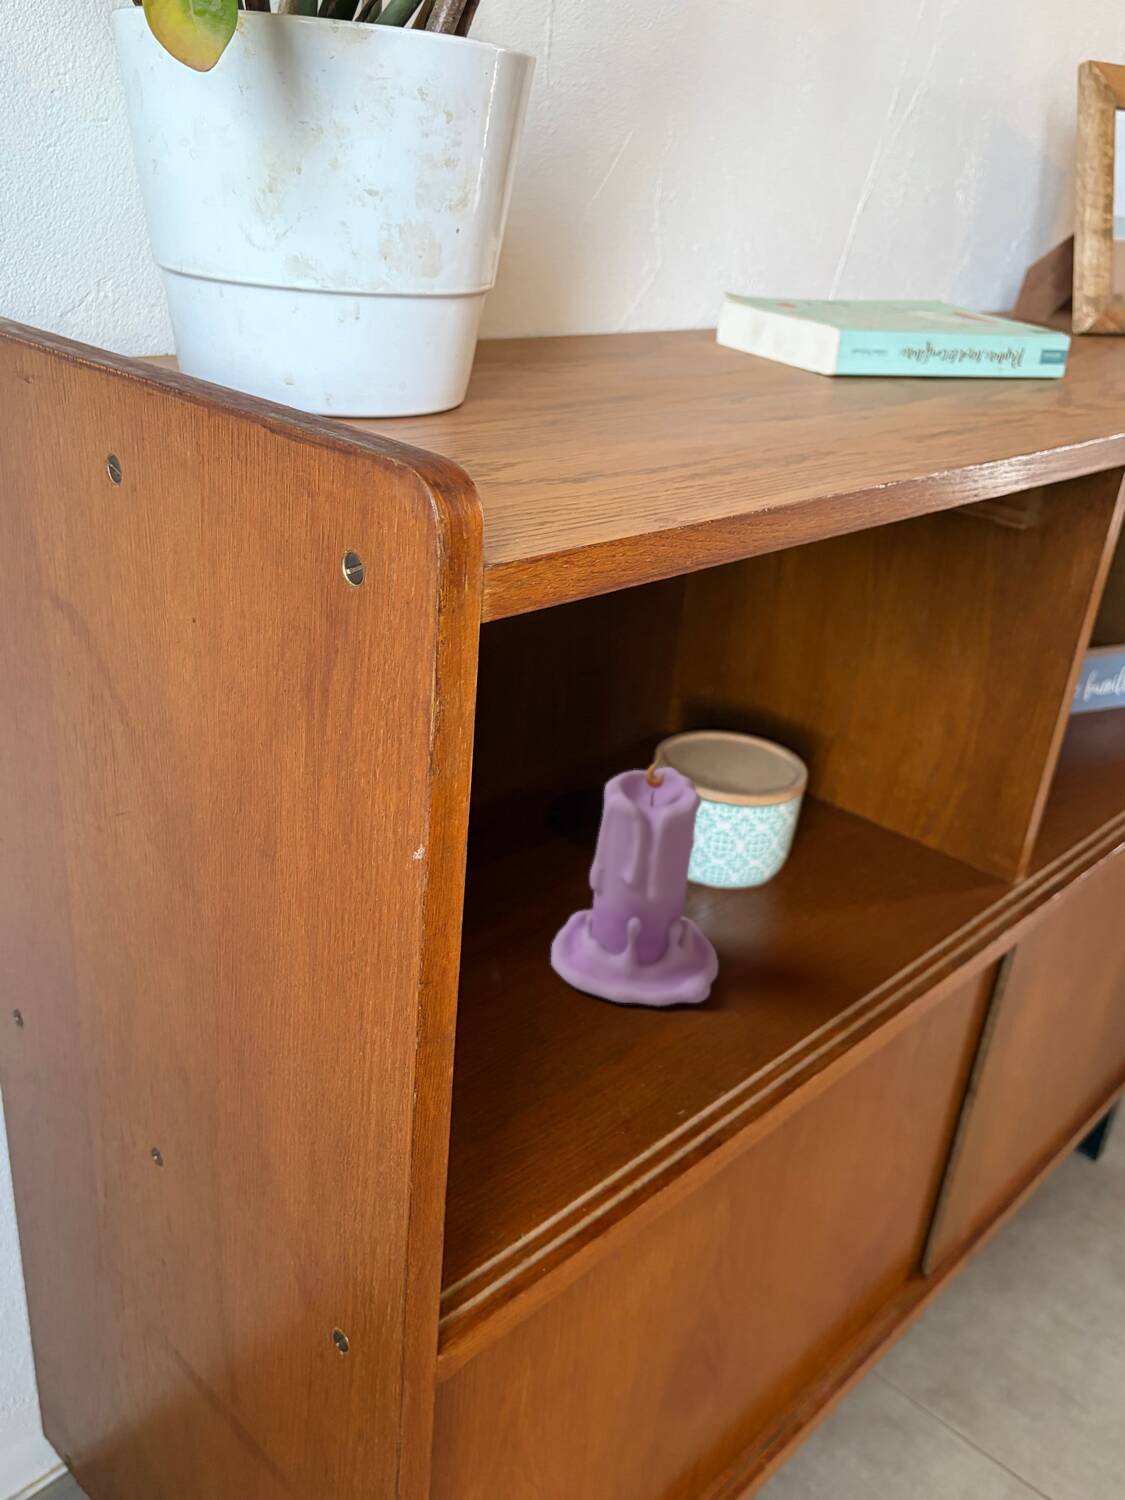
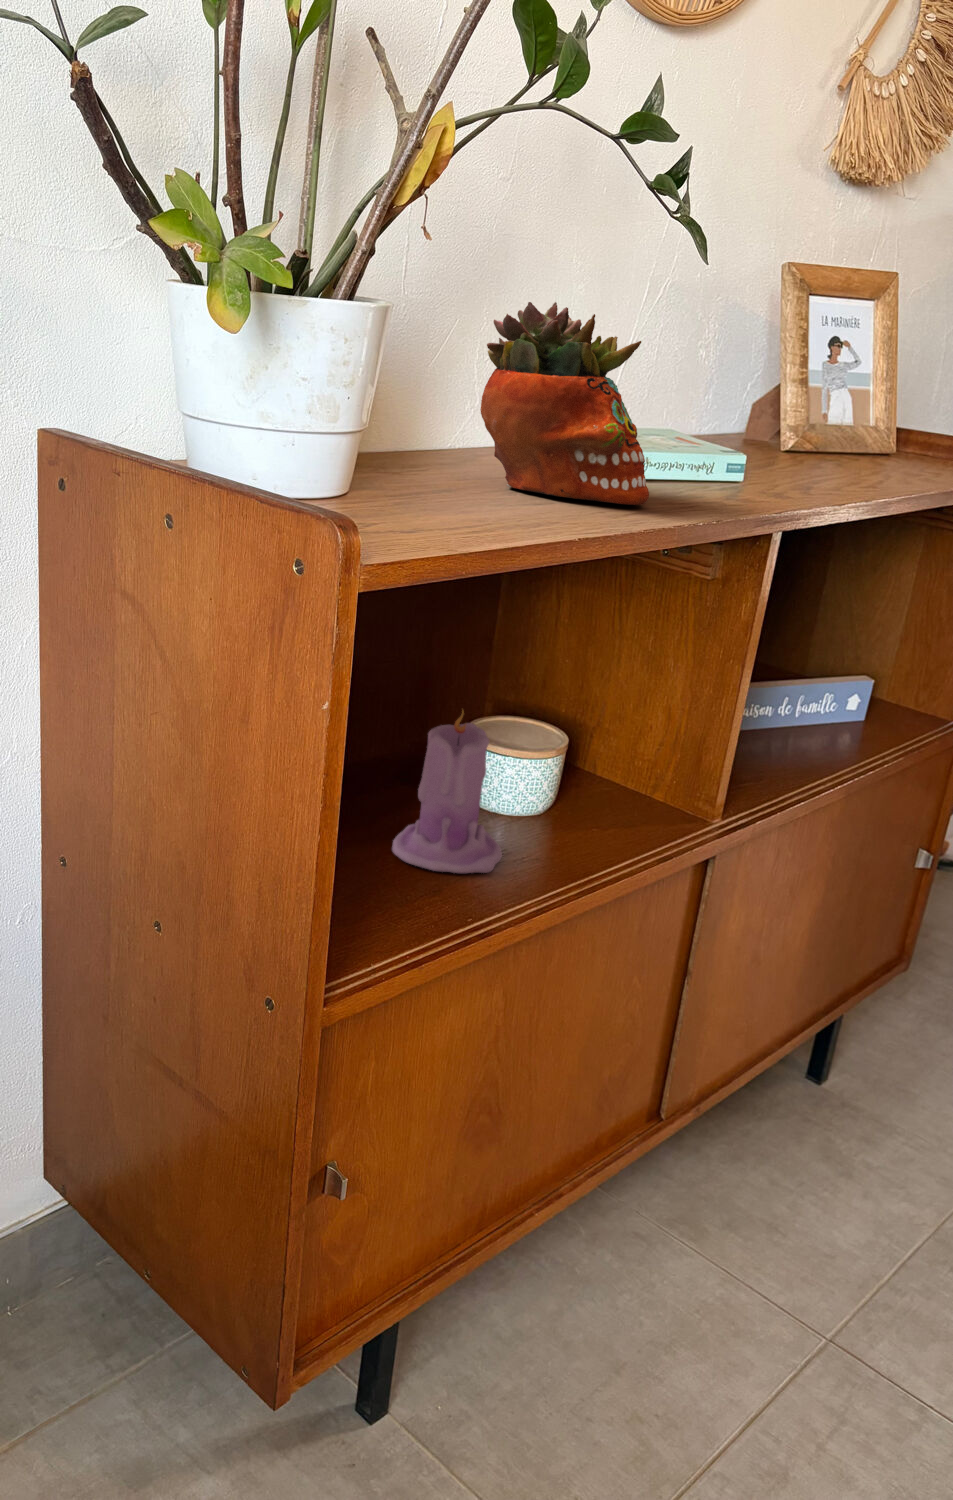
succulent planter: none [683,73,960,415] -> present [480,302,649,505]

